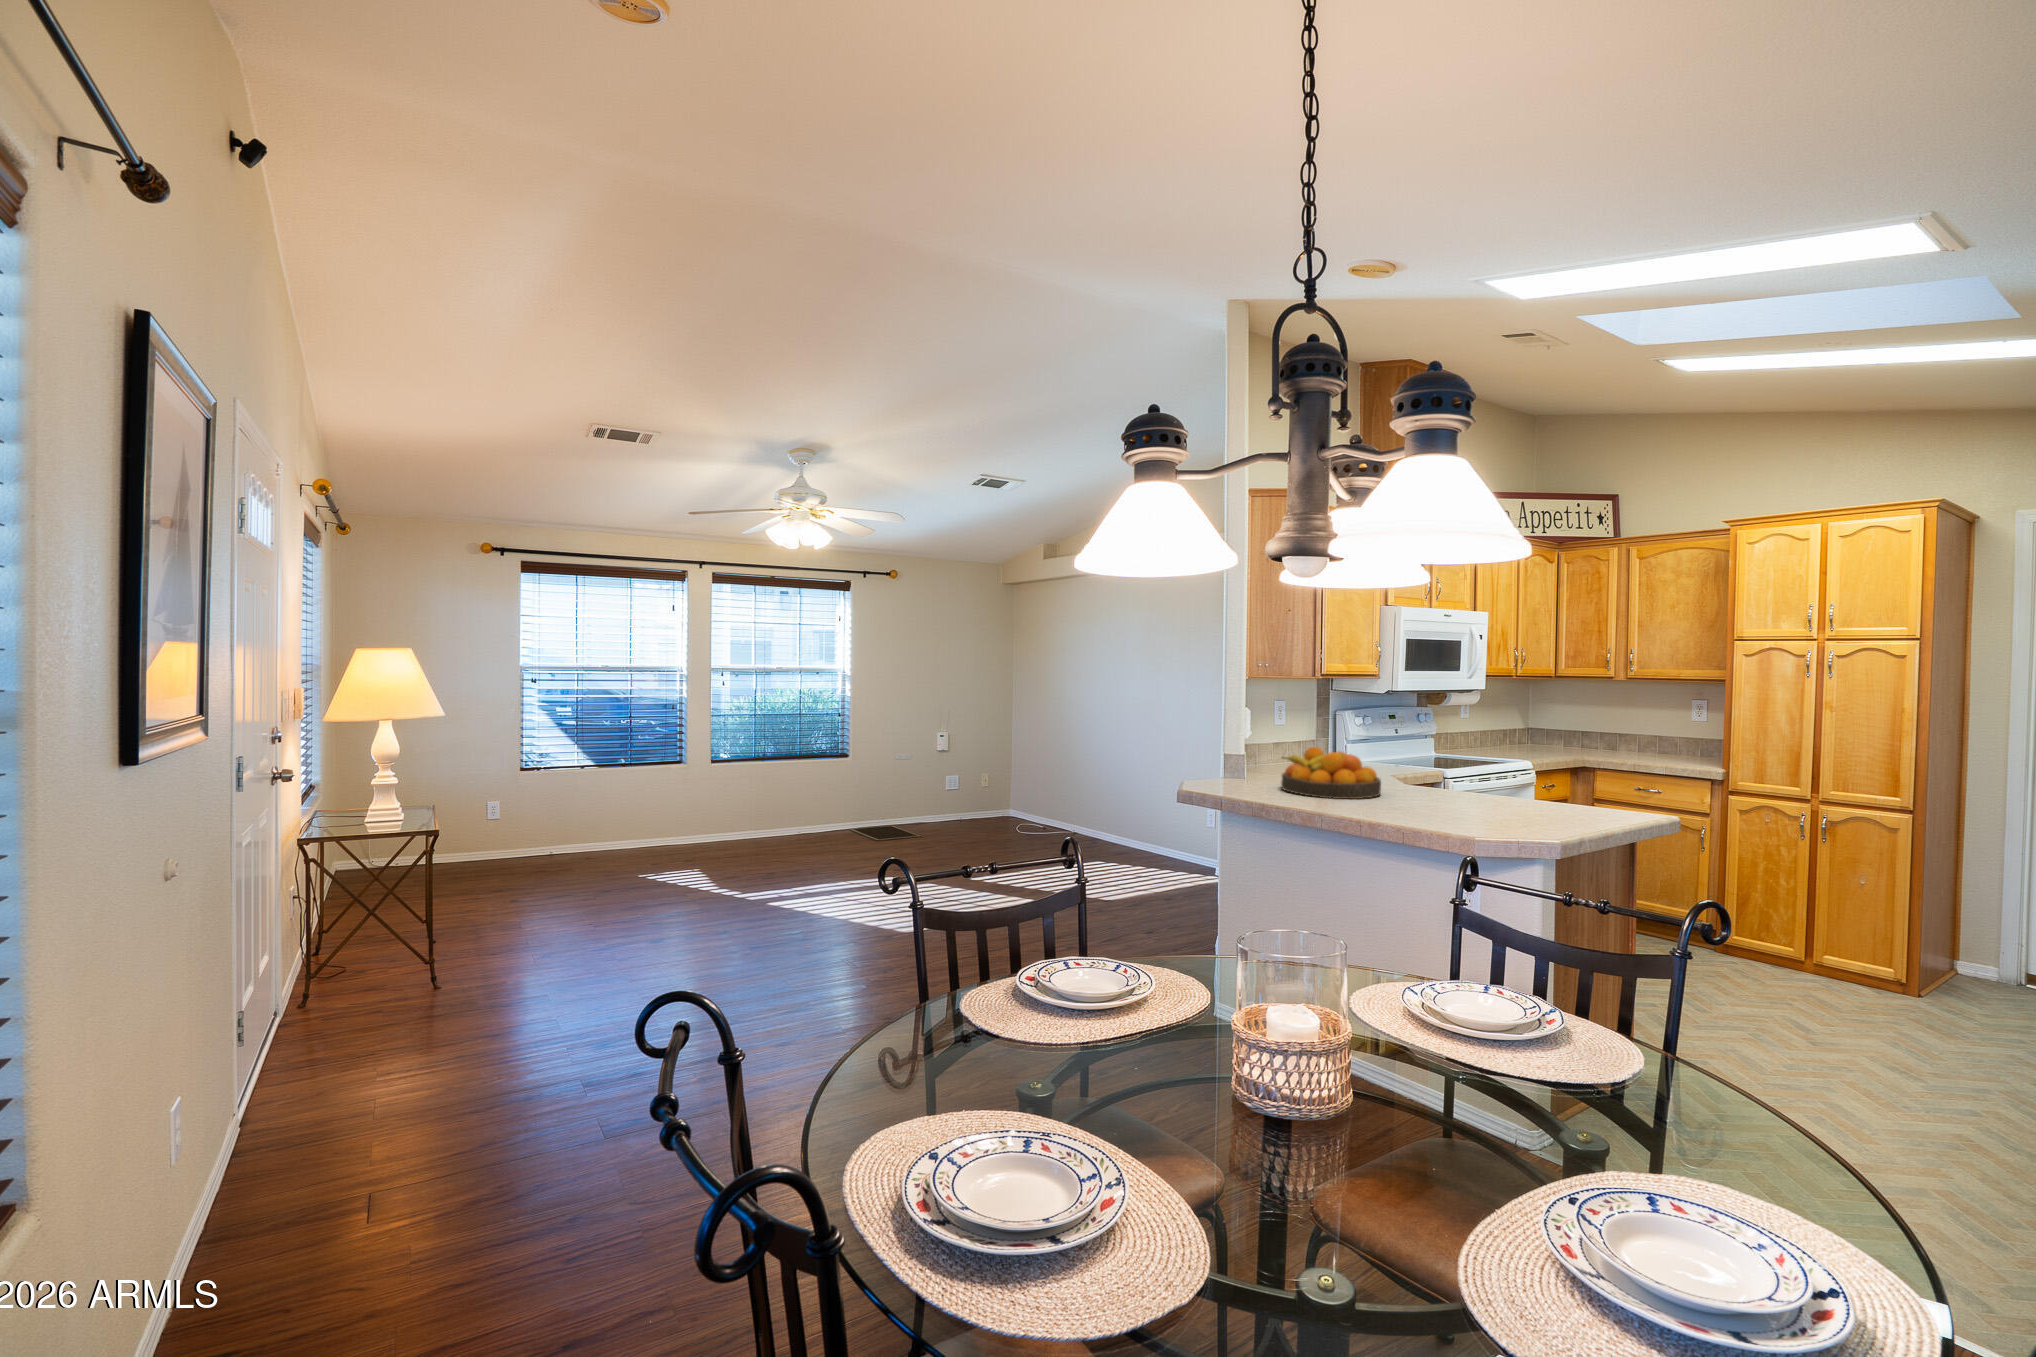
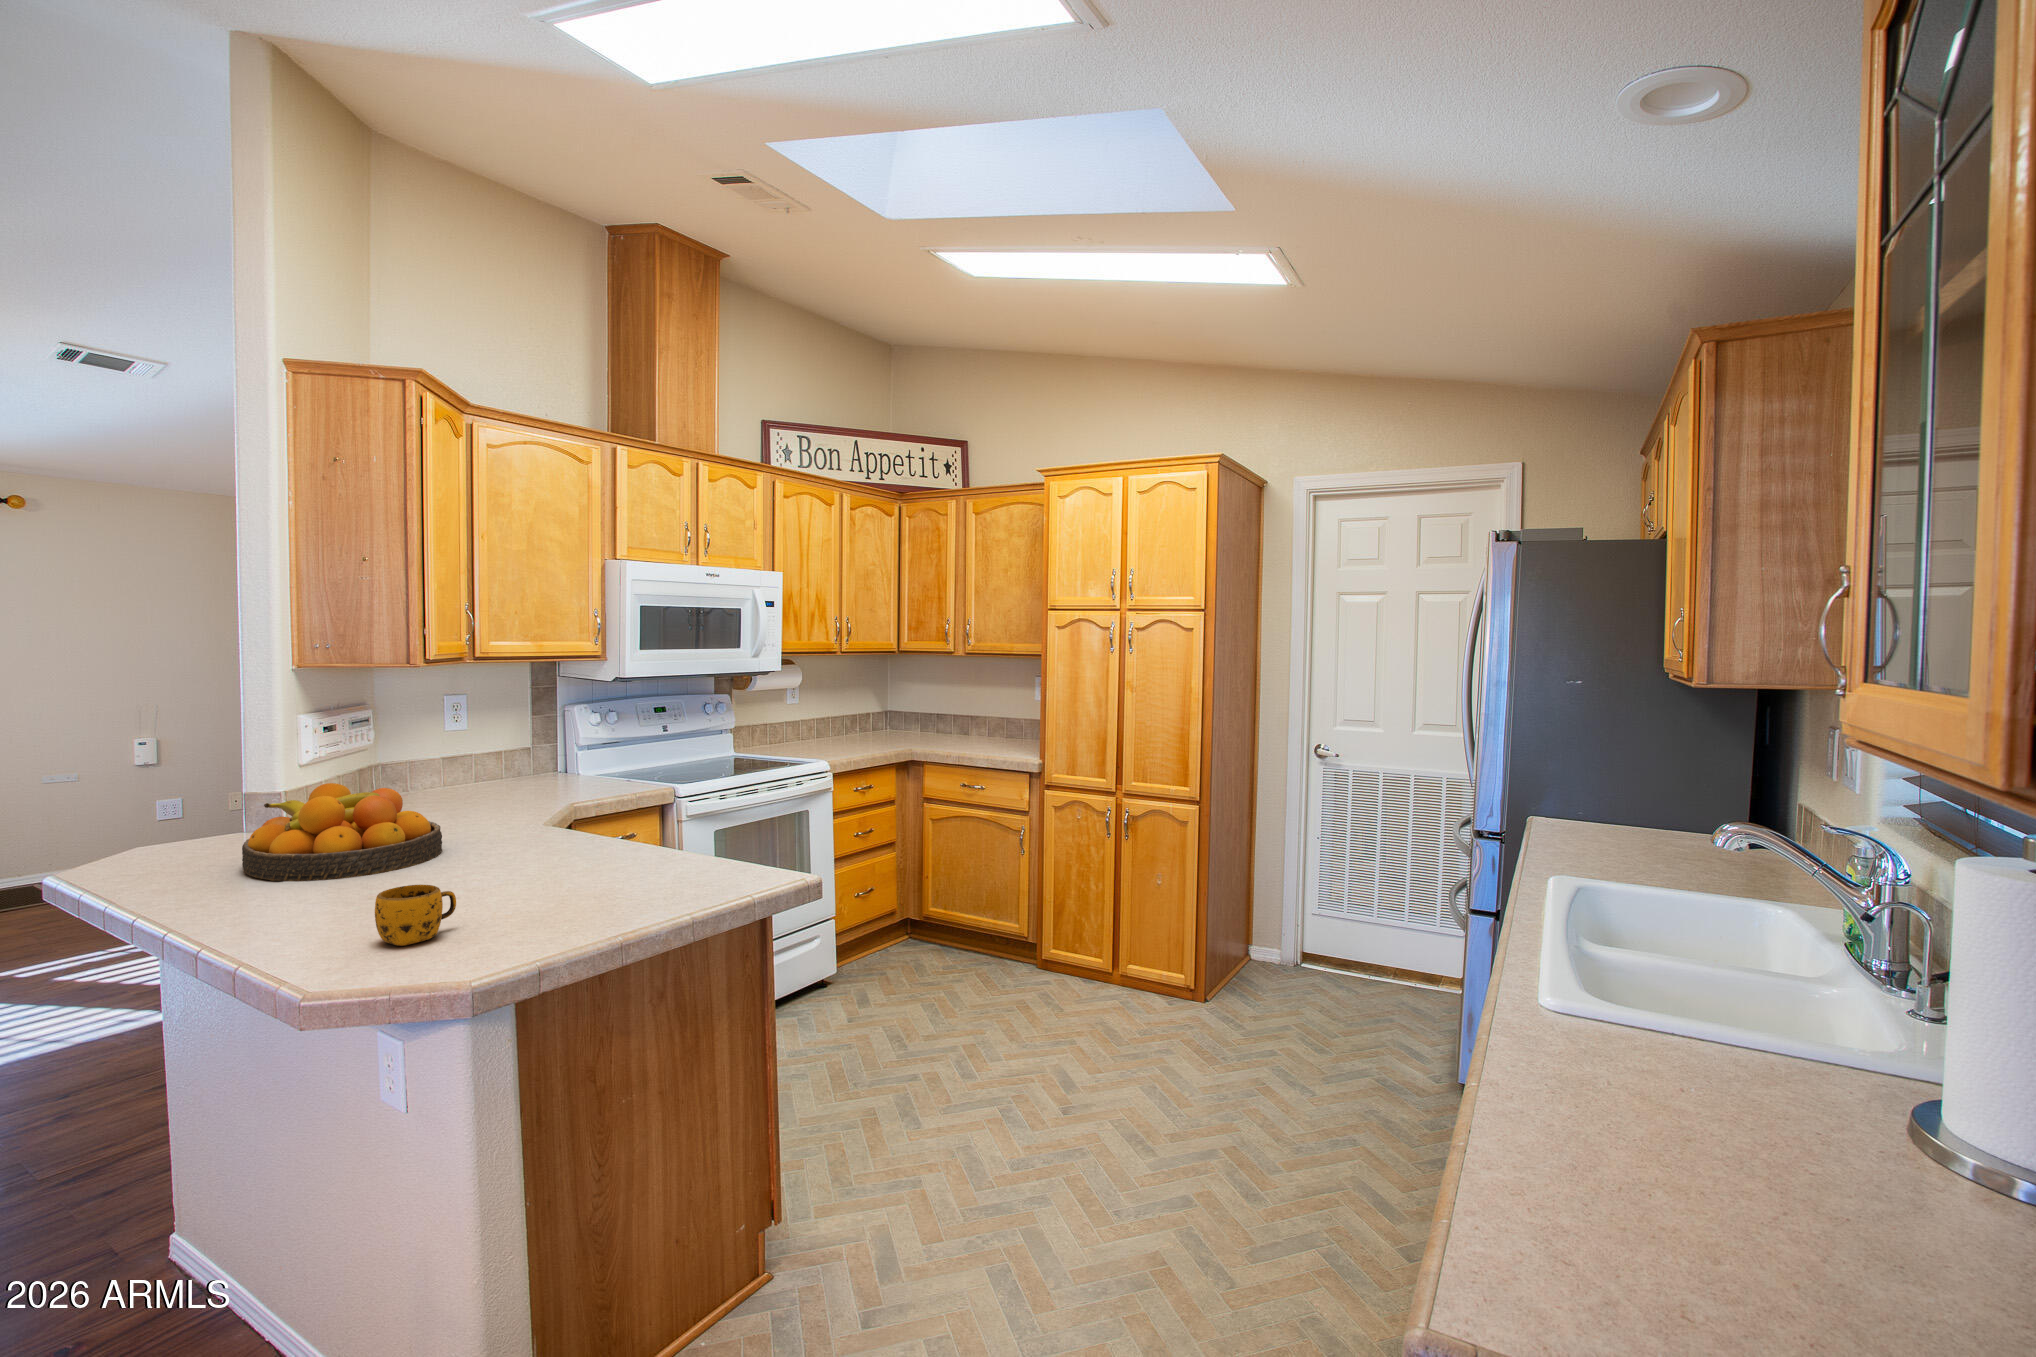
mug: none [1447,796,1481,826] -> present [375,885,456,946]

